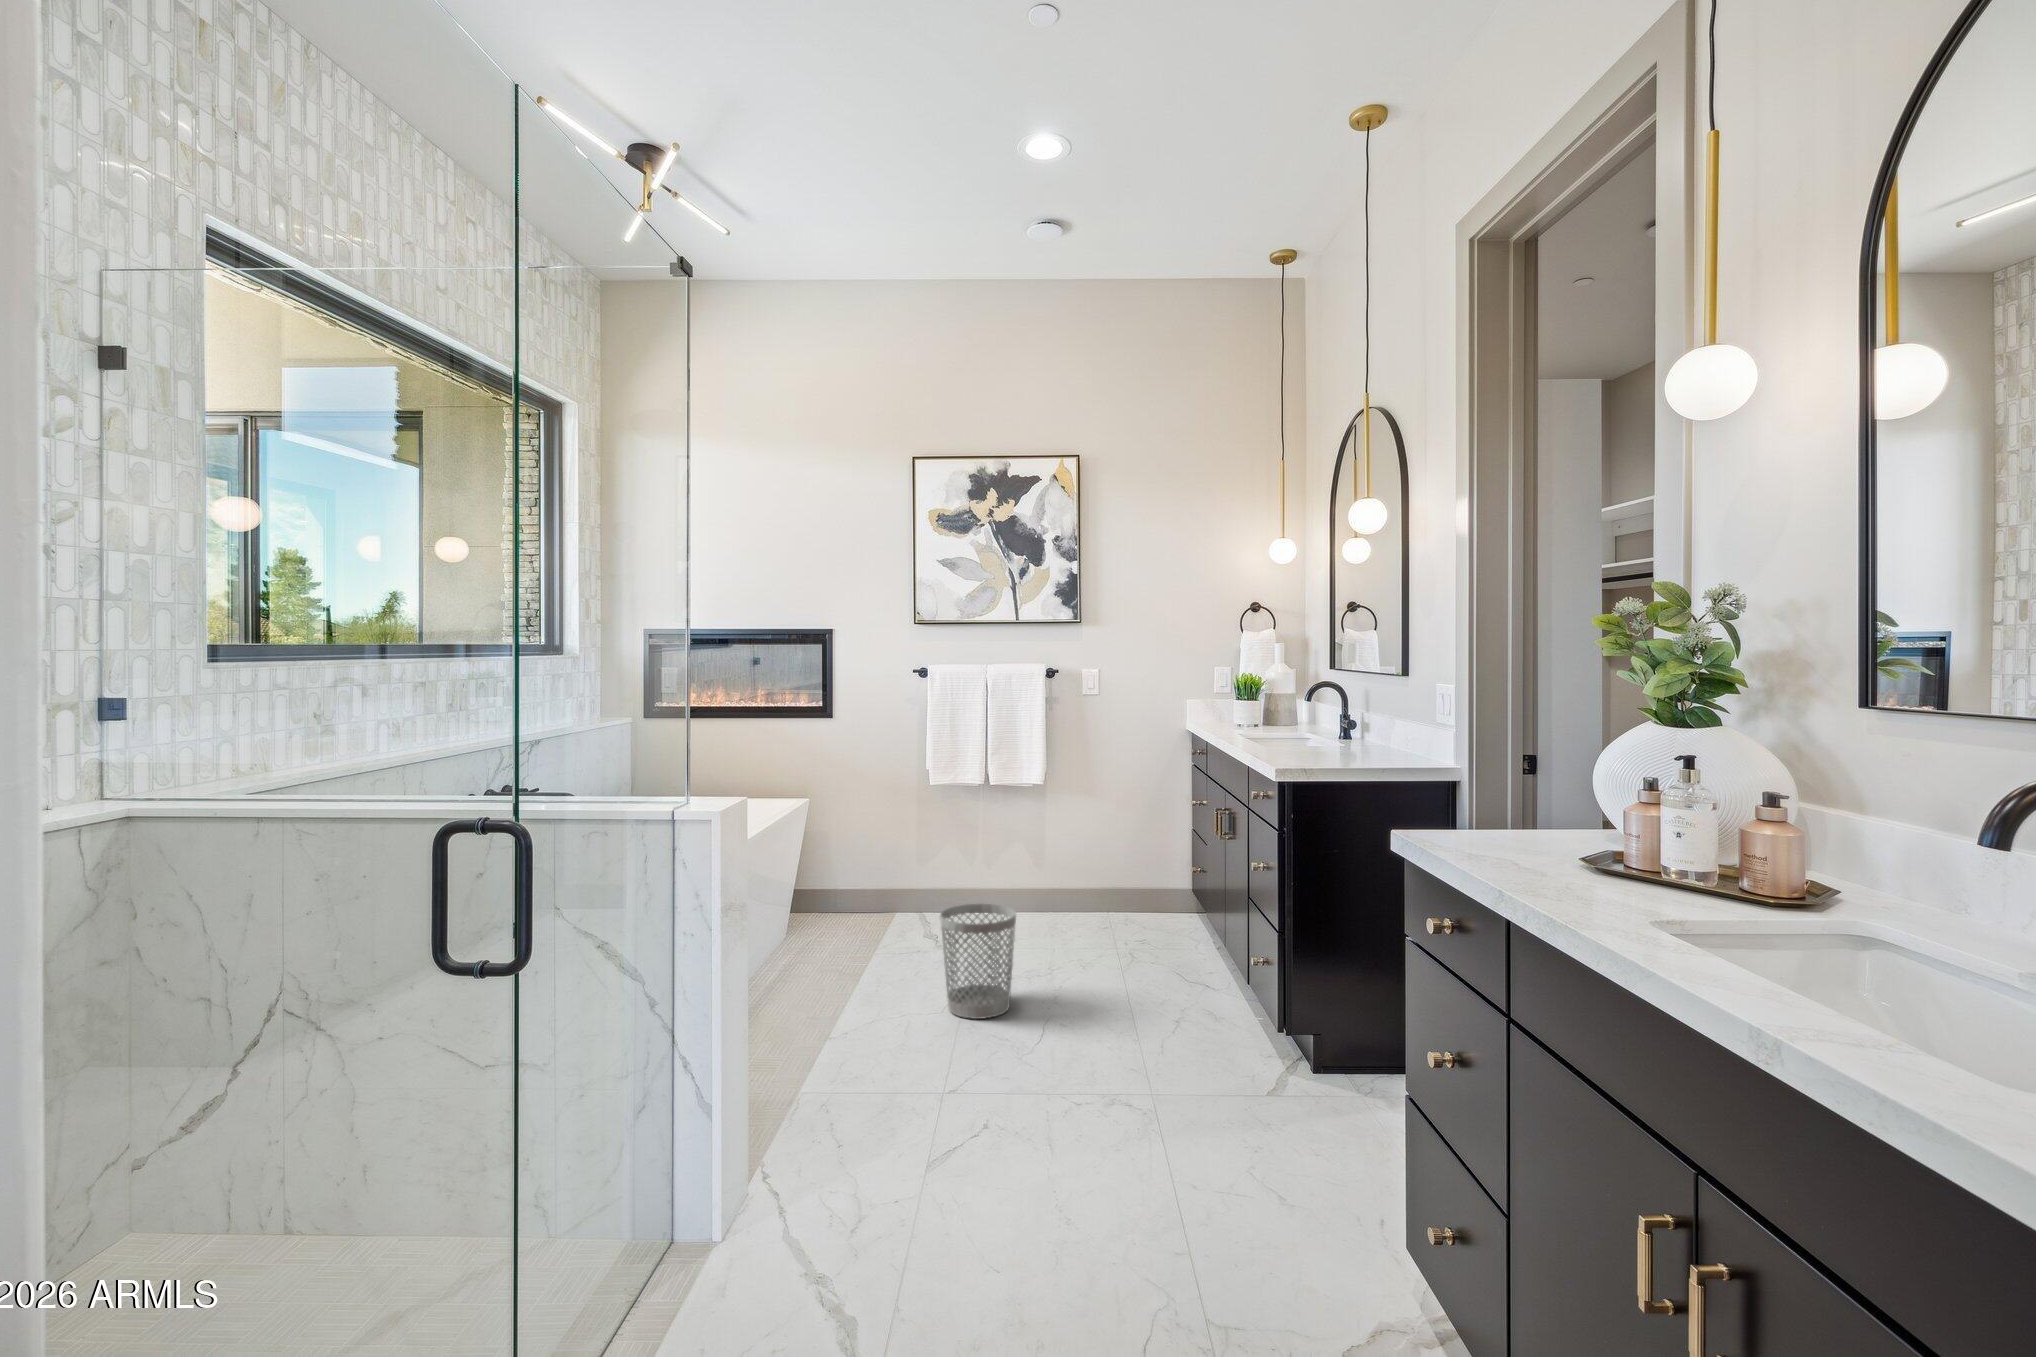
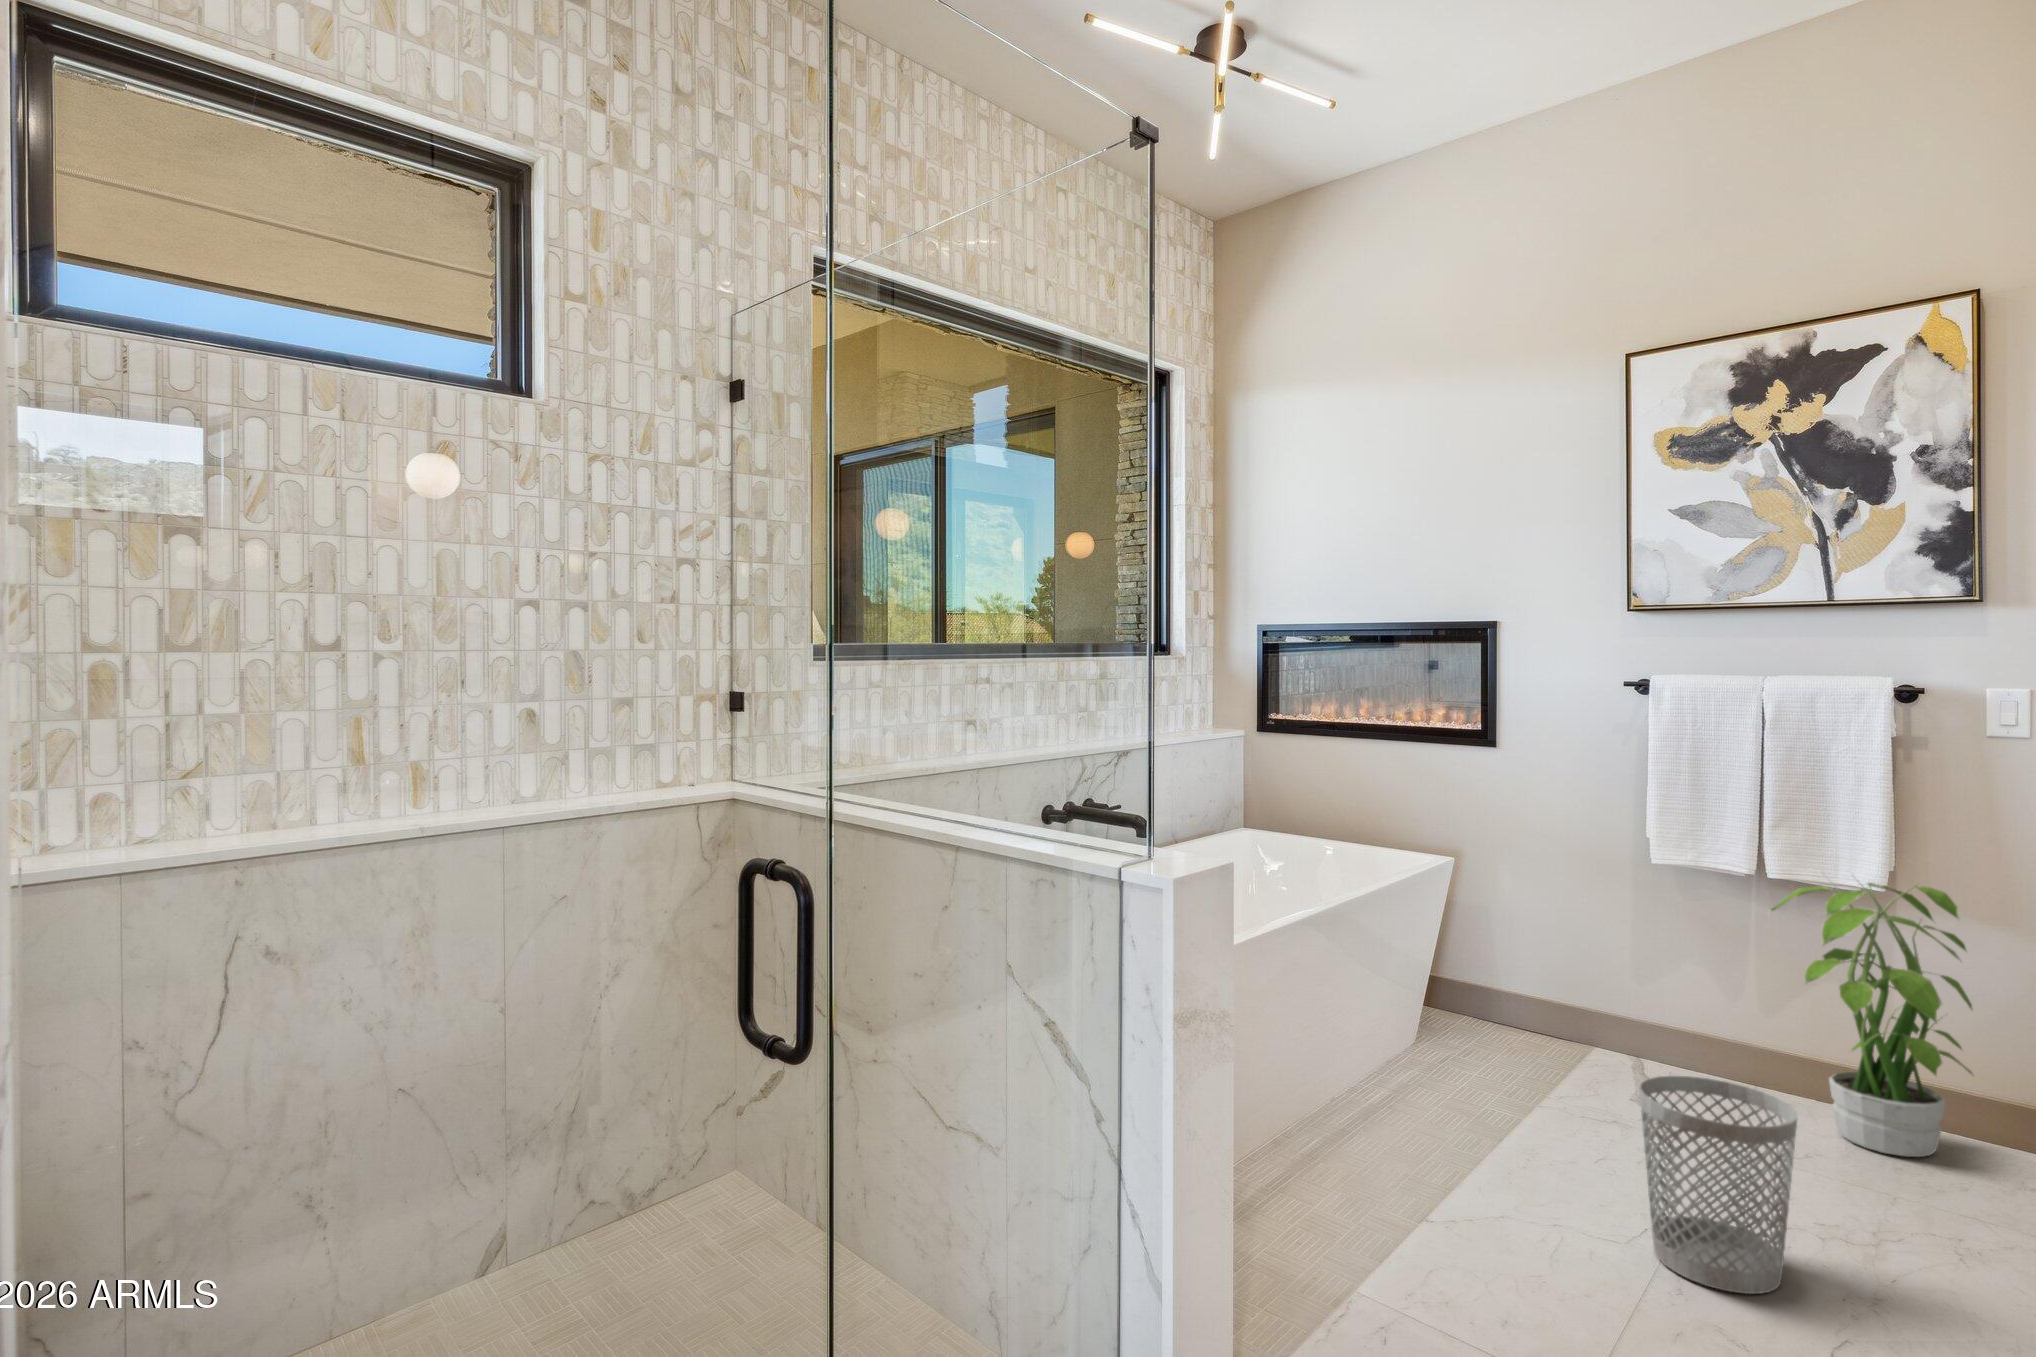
potted plant: none [988,778,1082,933] -> present [1767,883,1972,1157]

